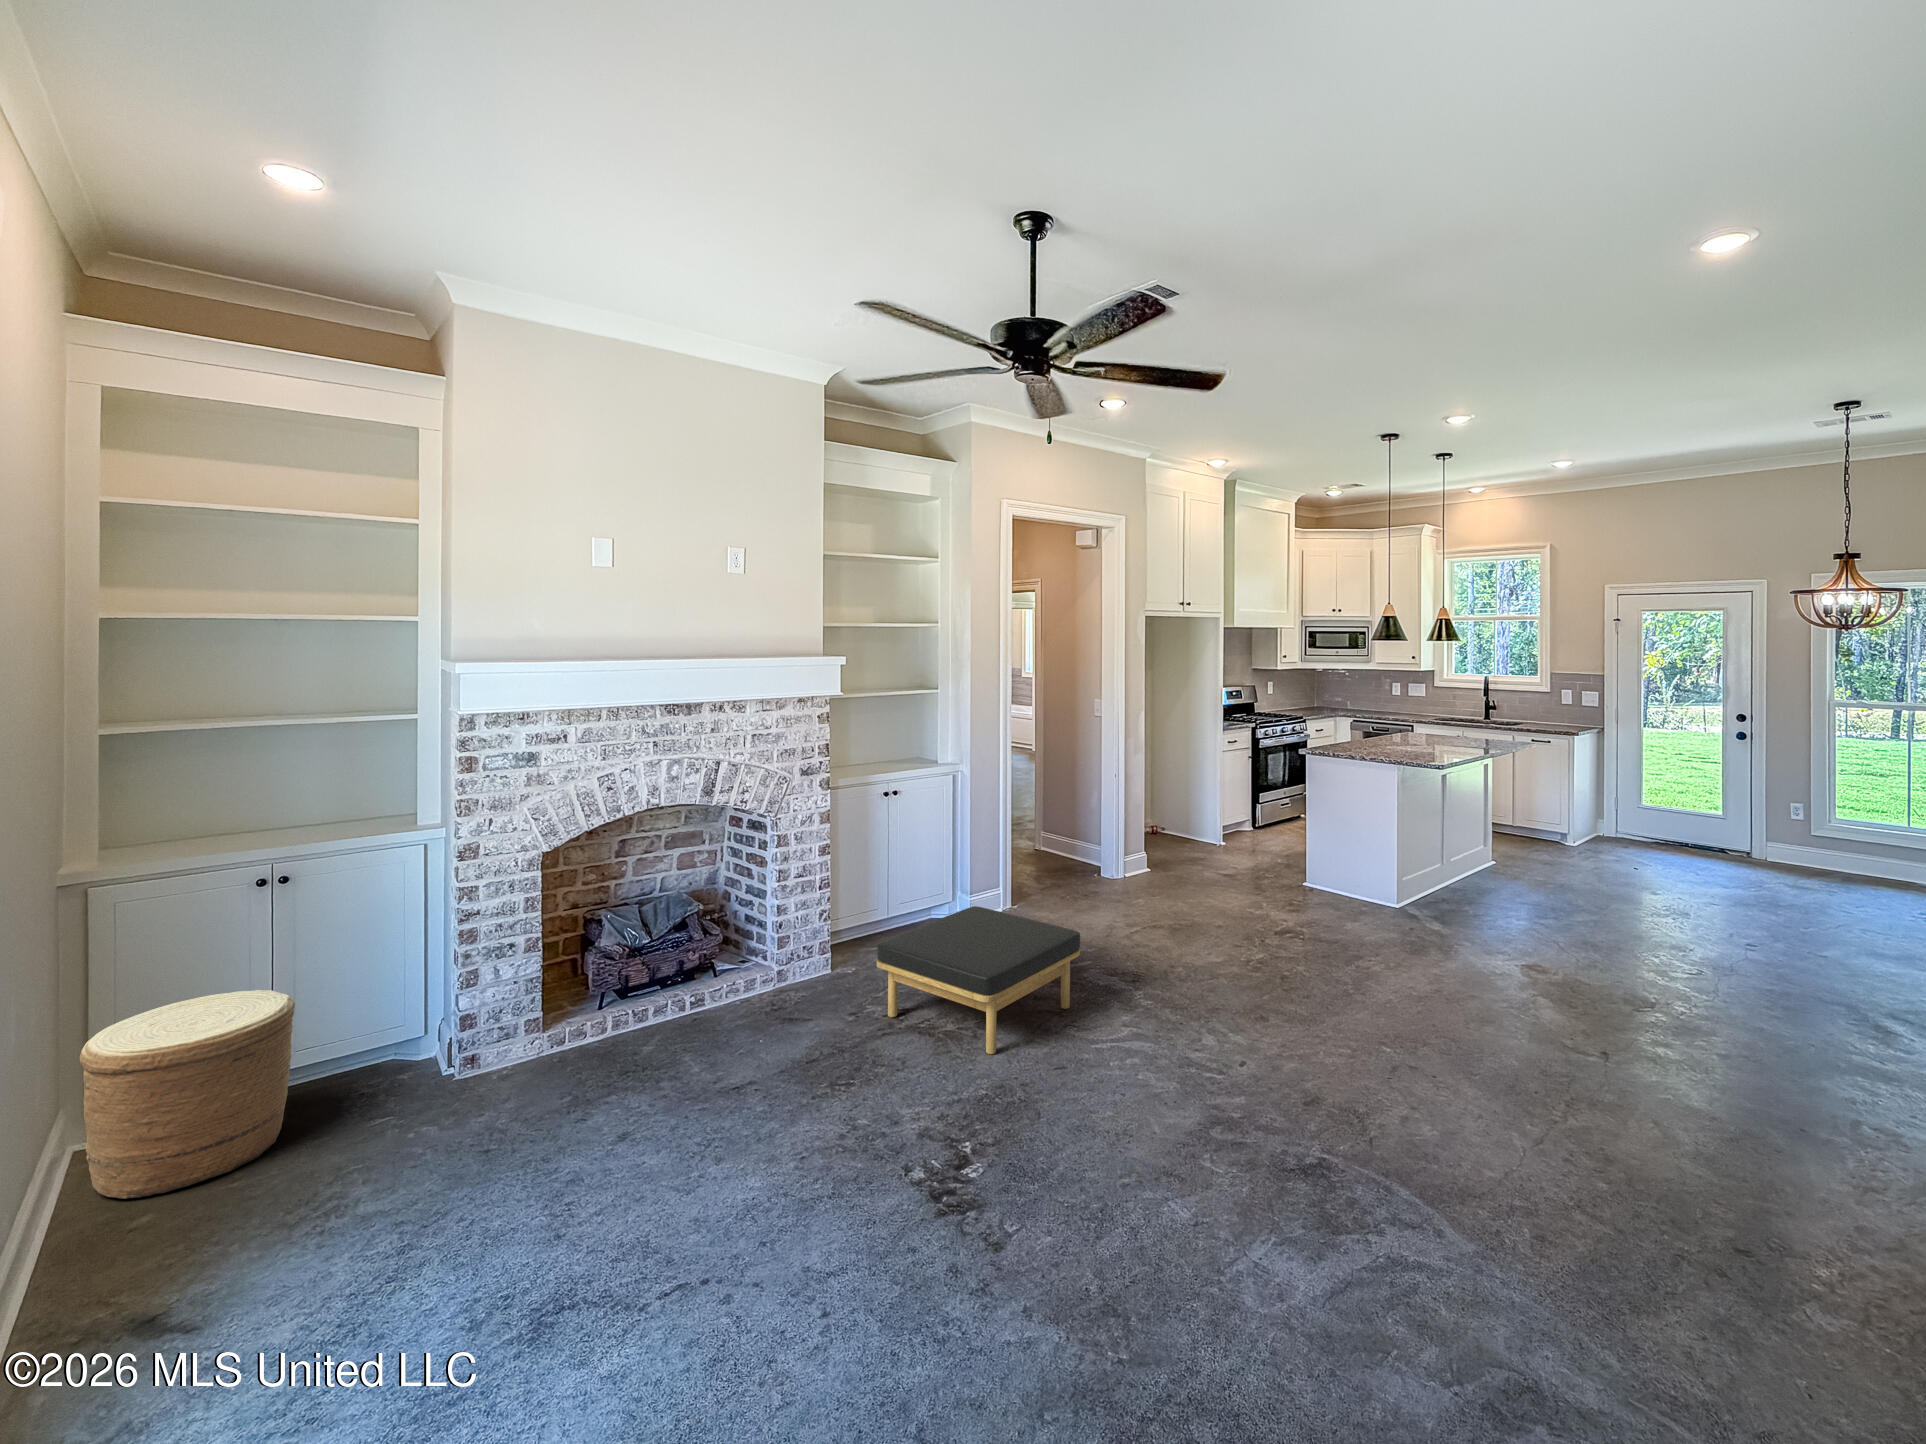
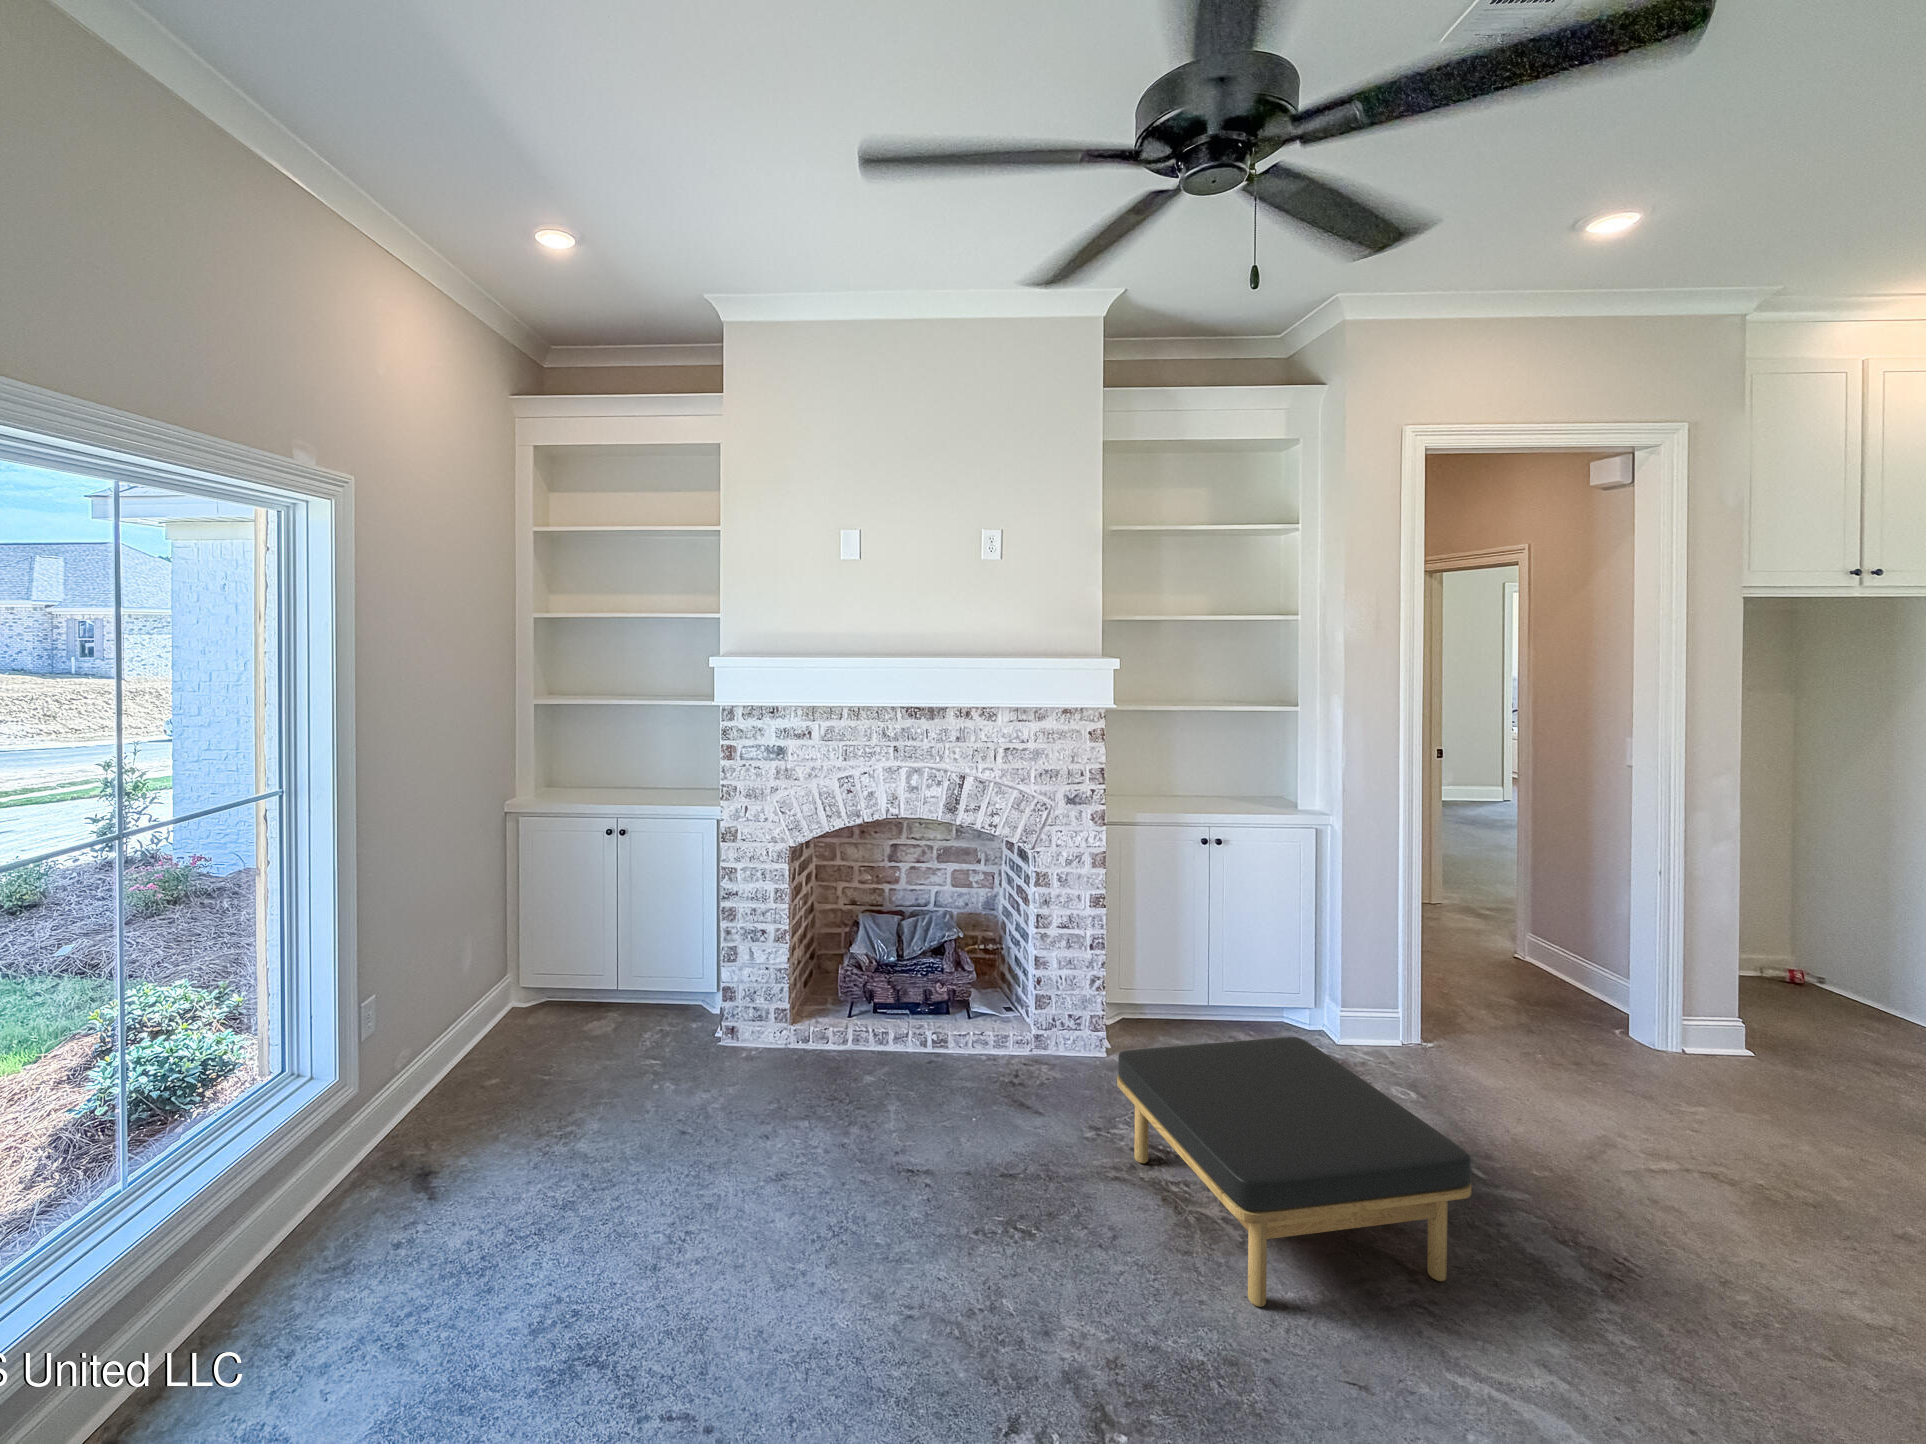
woven basket: present [80,990,295,1199] -> none [480,917,606,1071]

